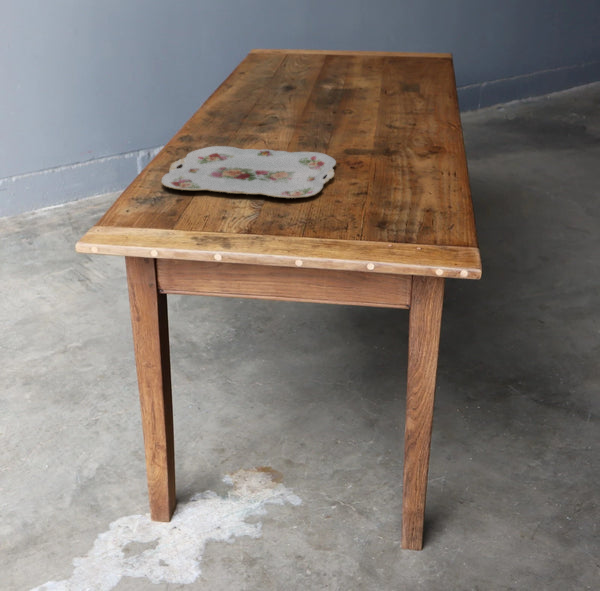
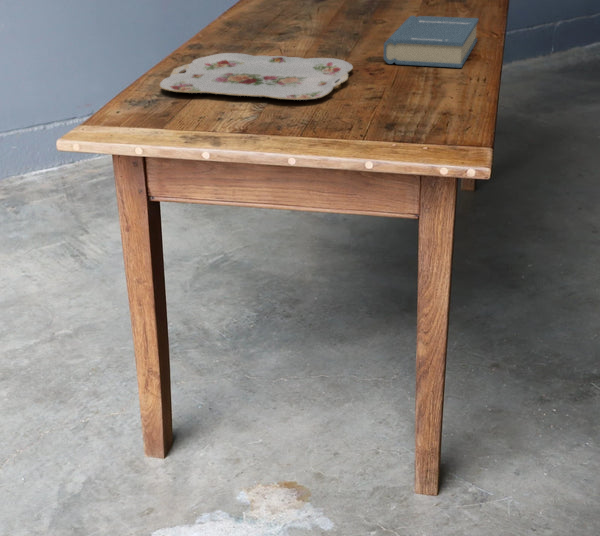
hardback book: none [362,109,442,162] -> present [384,16,479,68]

